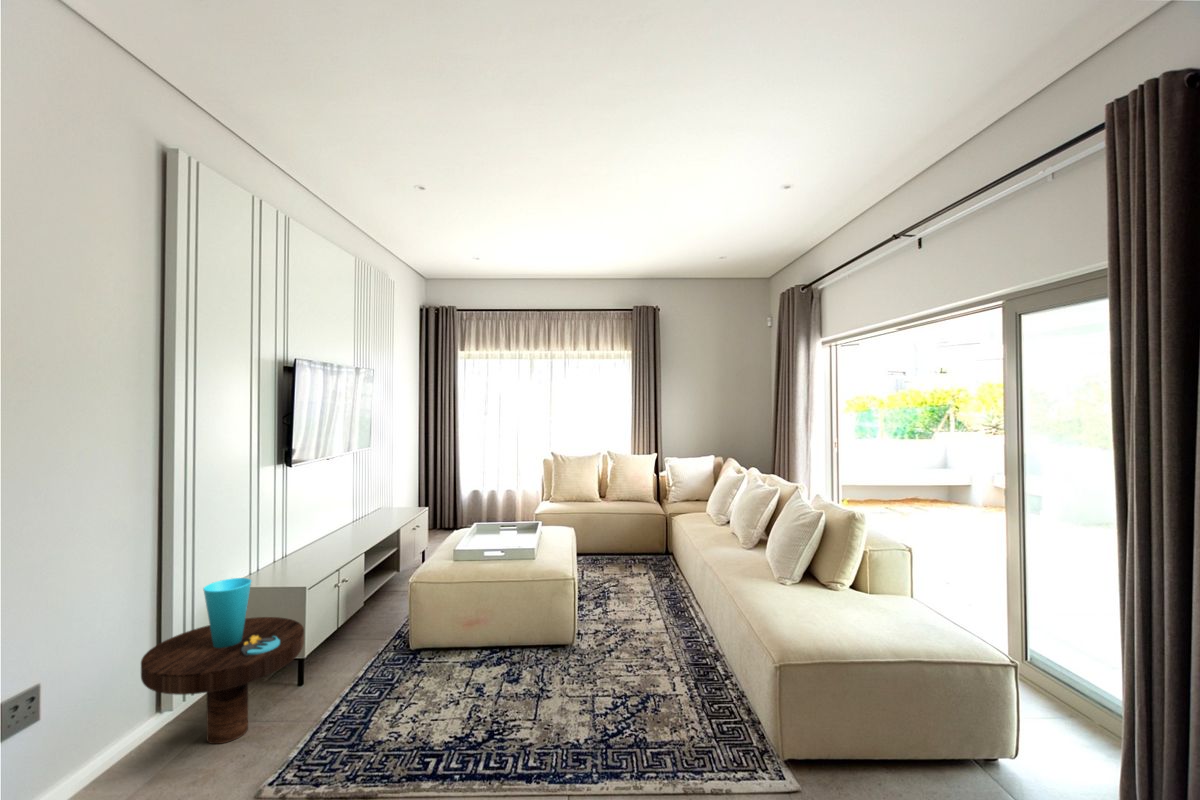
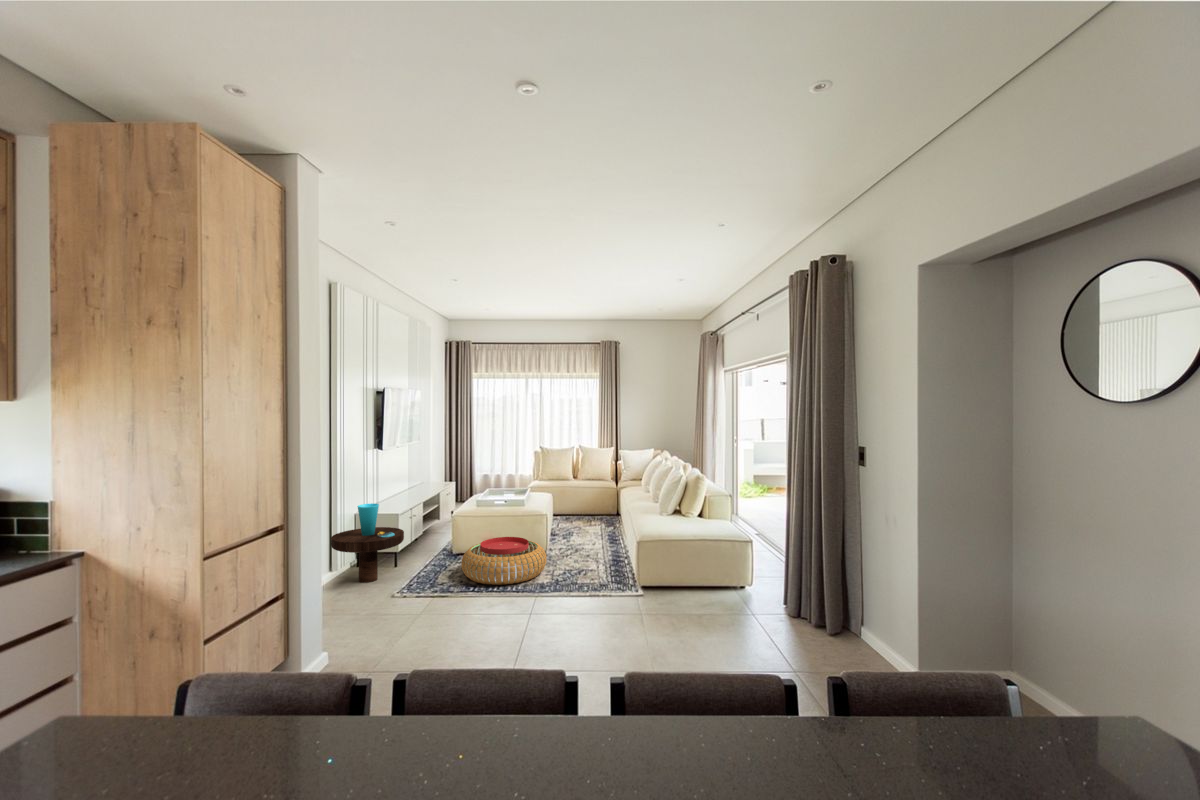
pouf: none [416,631,581,754] -> present [462,537,546,585]

